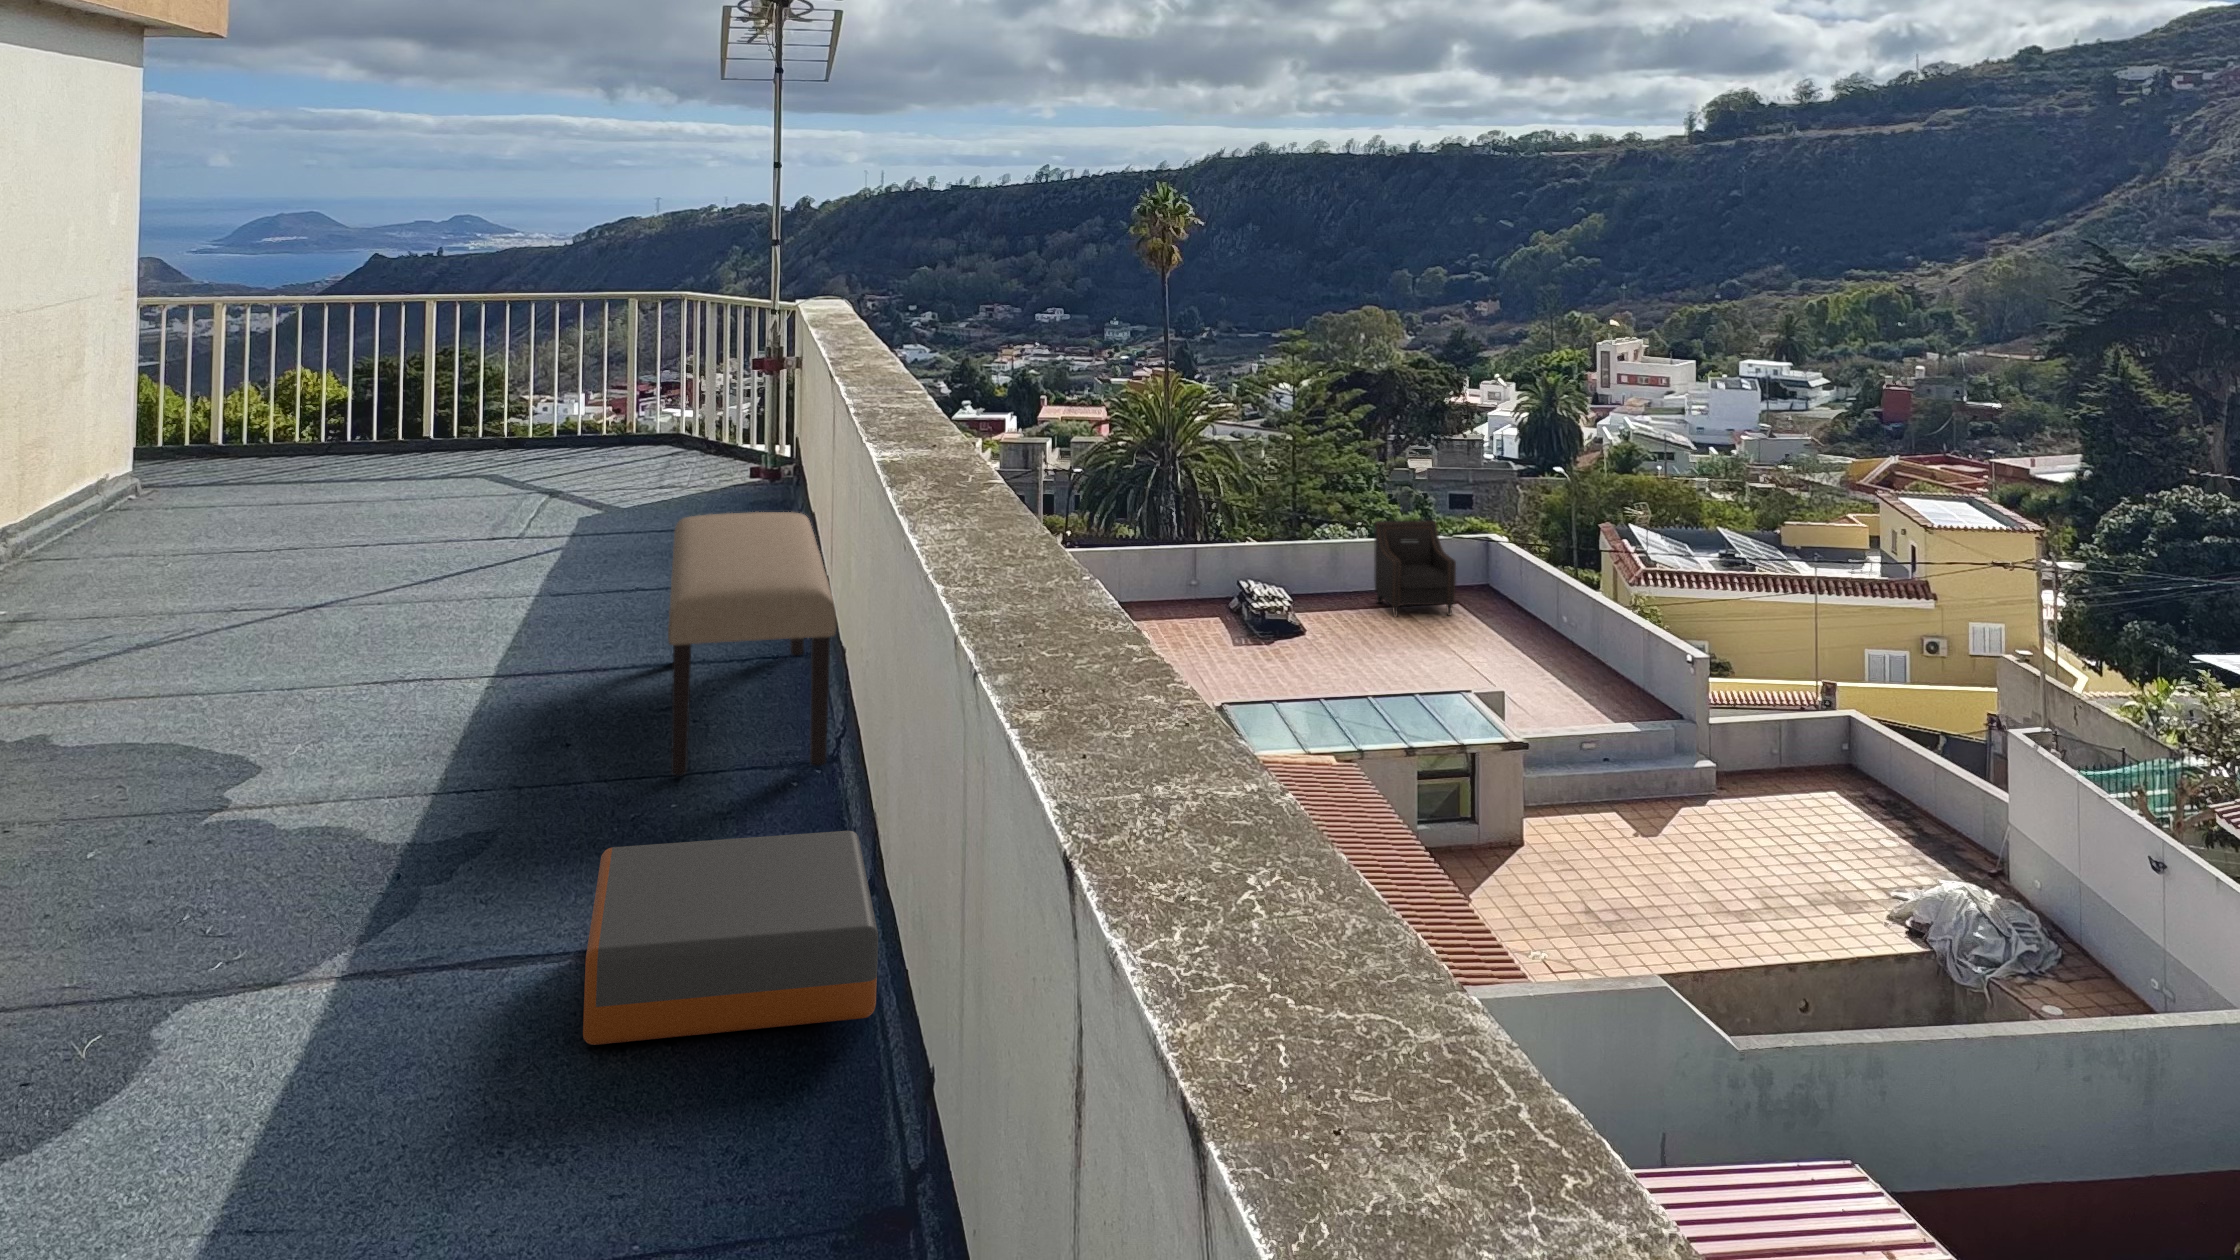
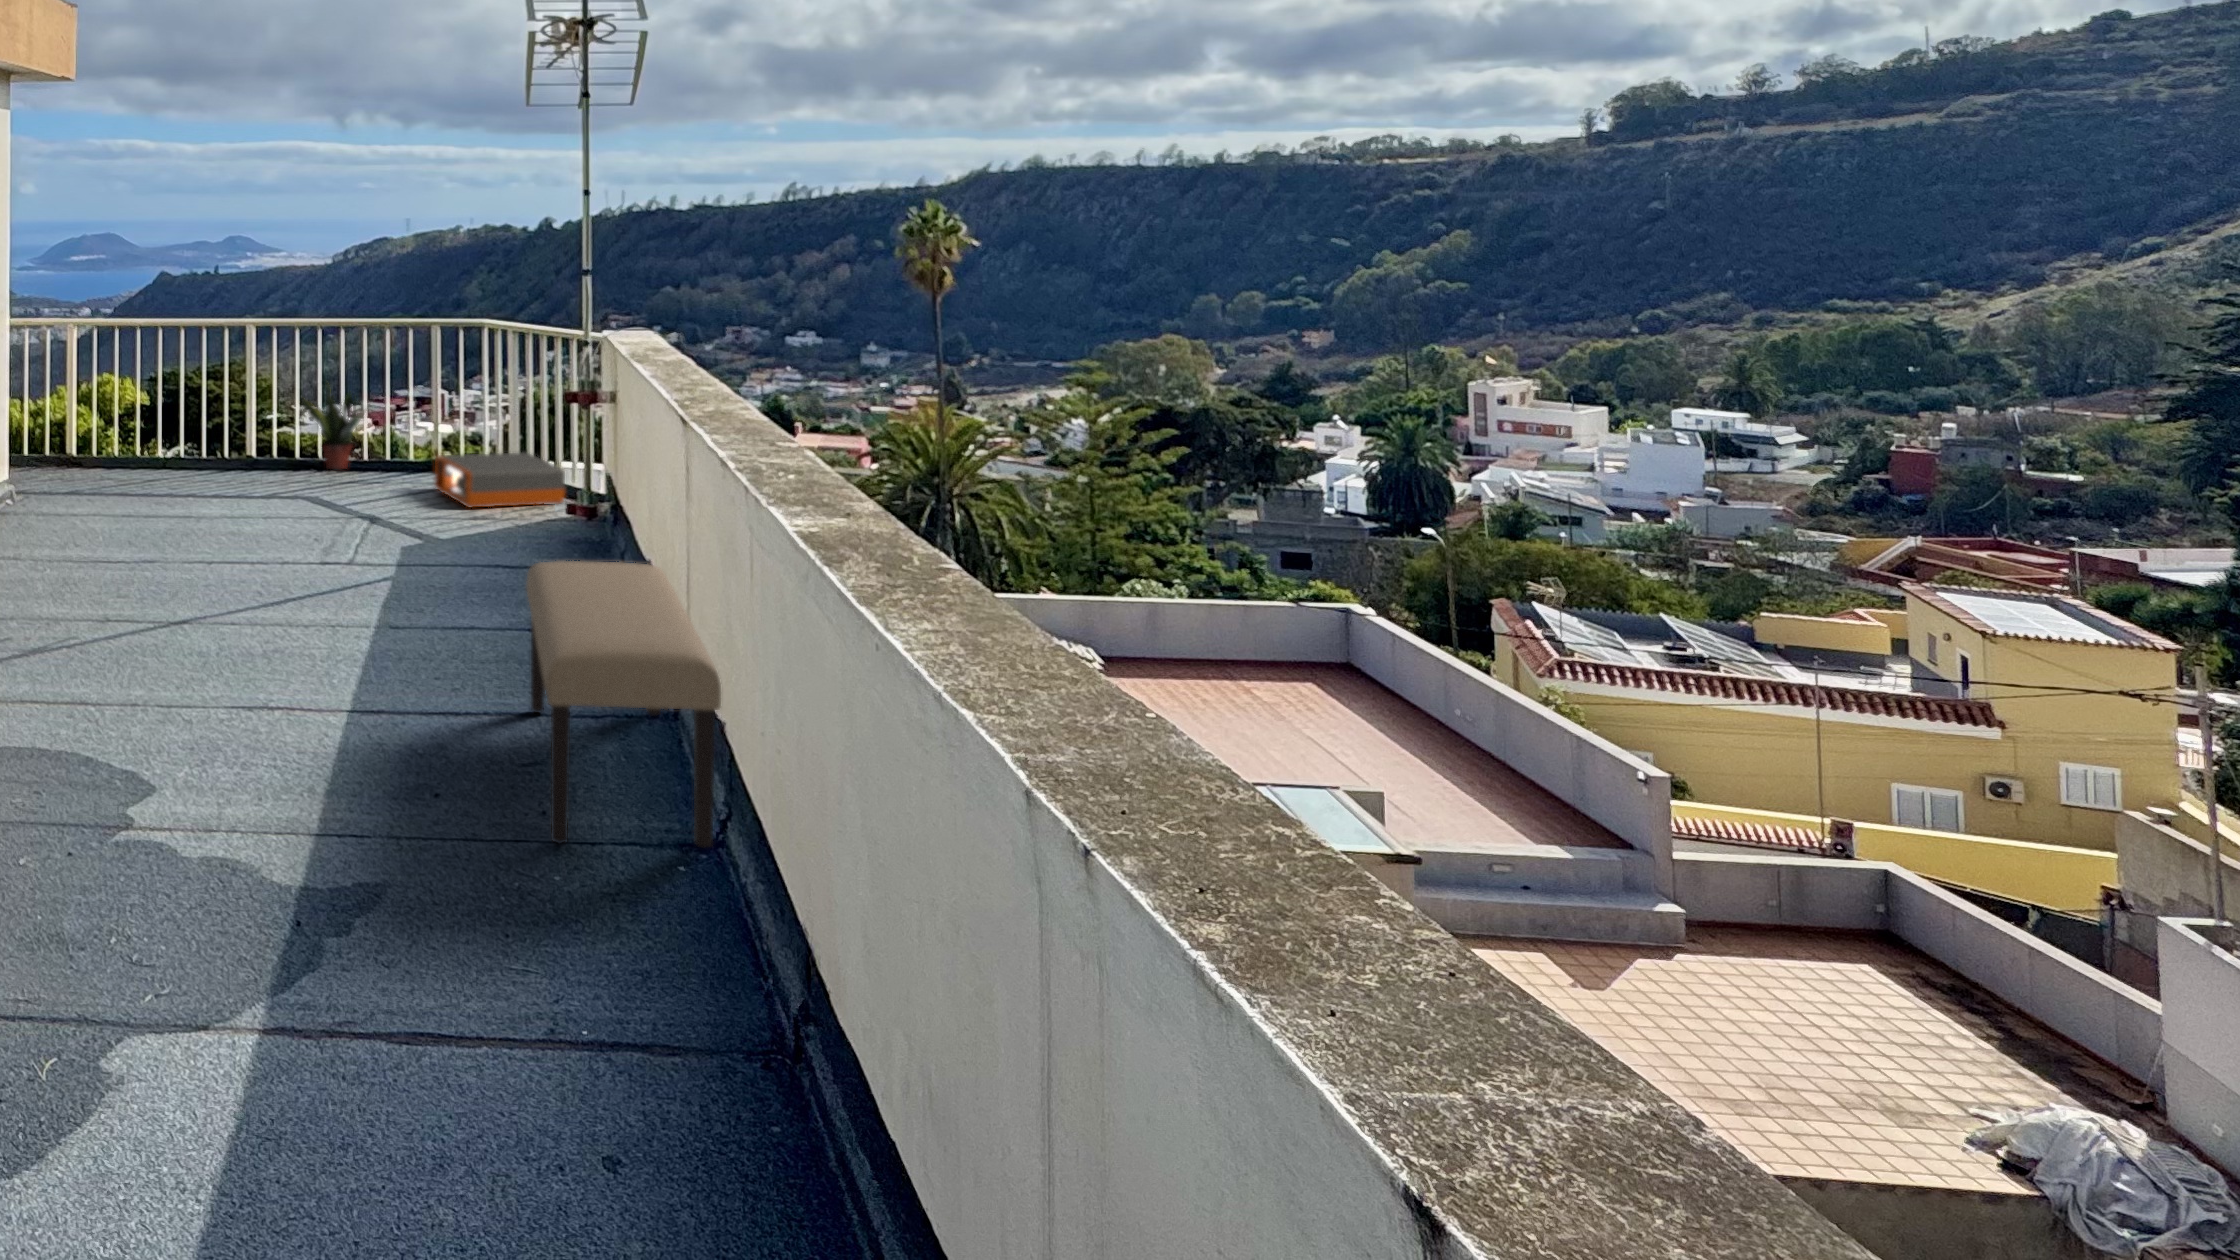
potted plant: none [481,357,555,449] -> present [303,384,368,469]
chair: present [1374,520,1456,617] -> none [1210,583,1315,697]
storage box: present [583,831,878,1045] -> present [434,453,565,508]

